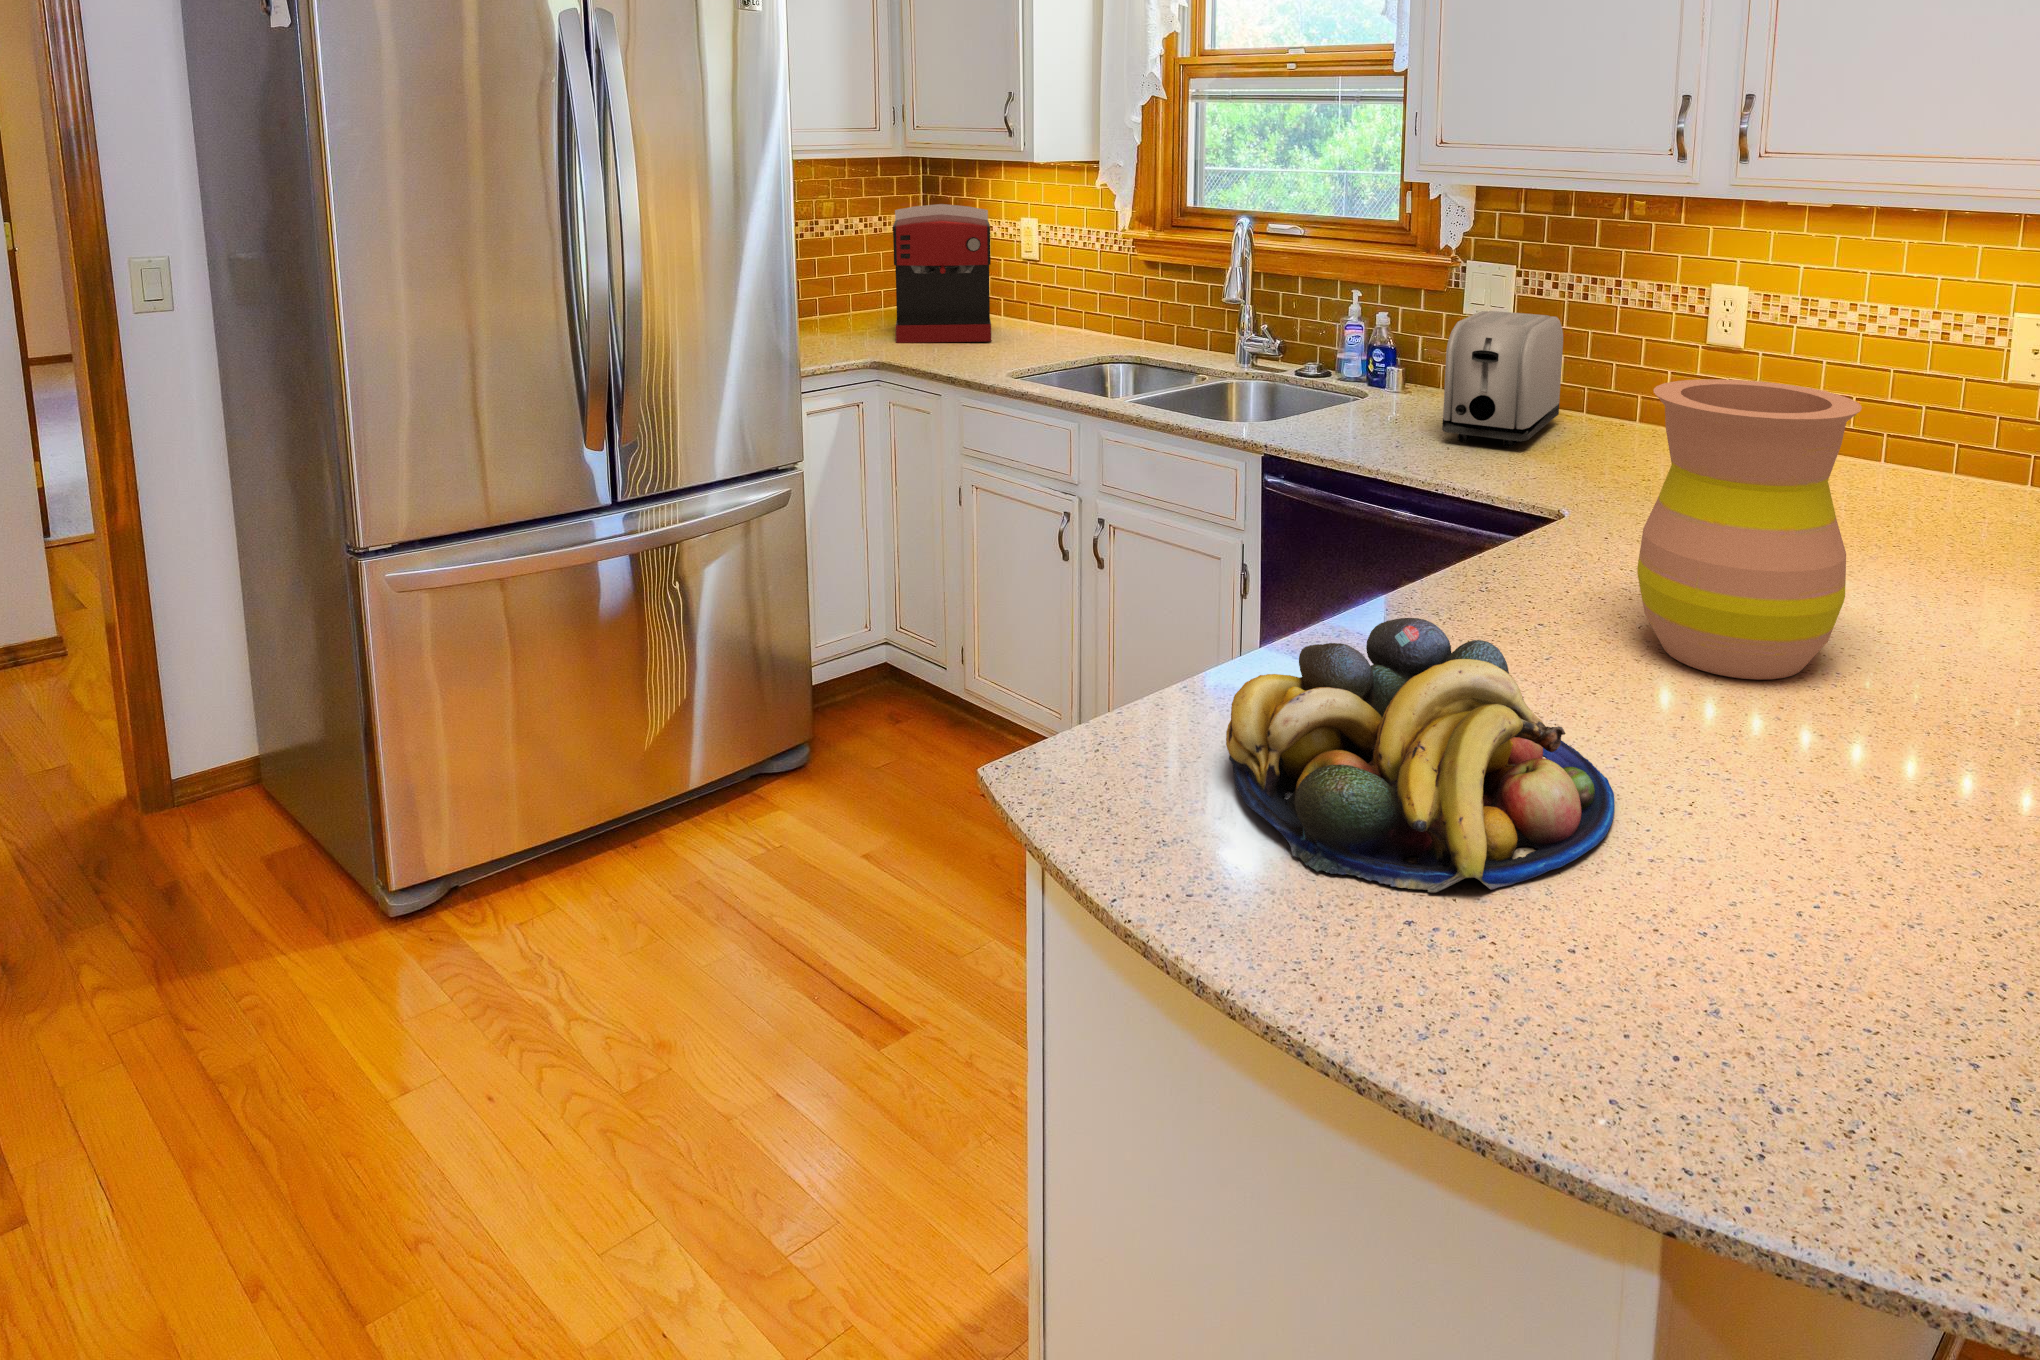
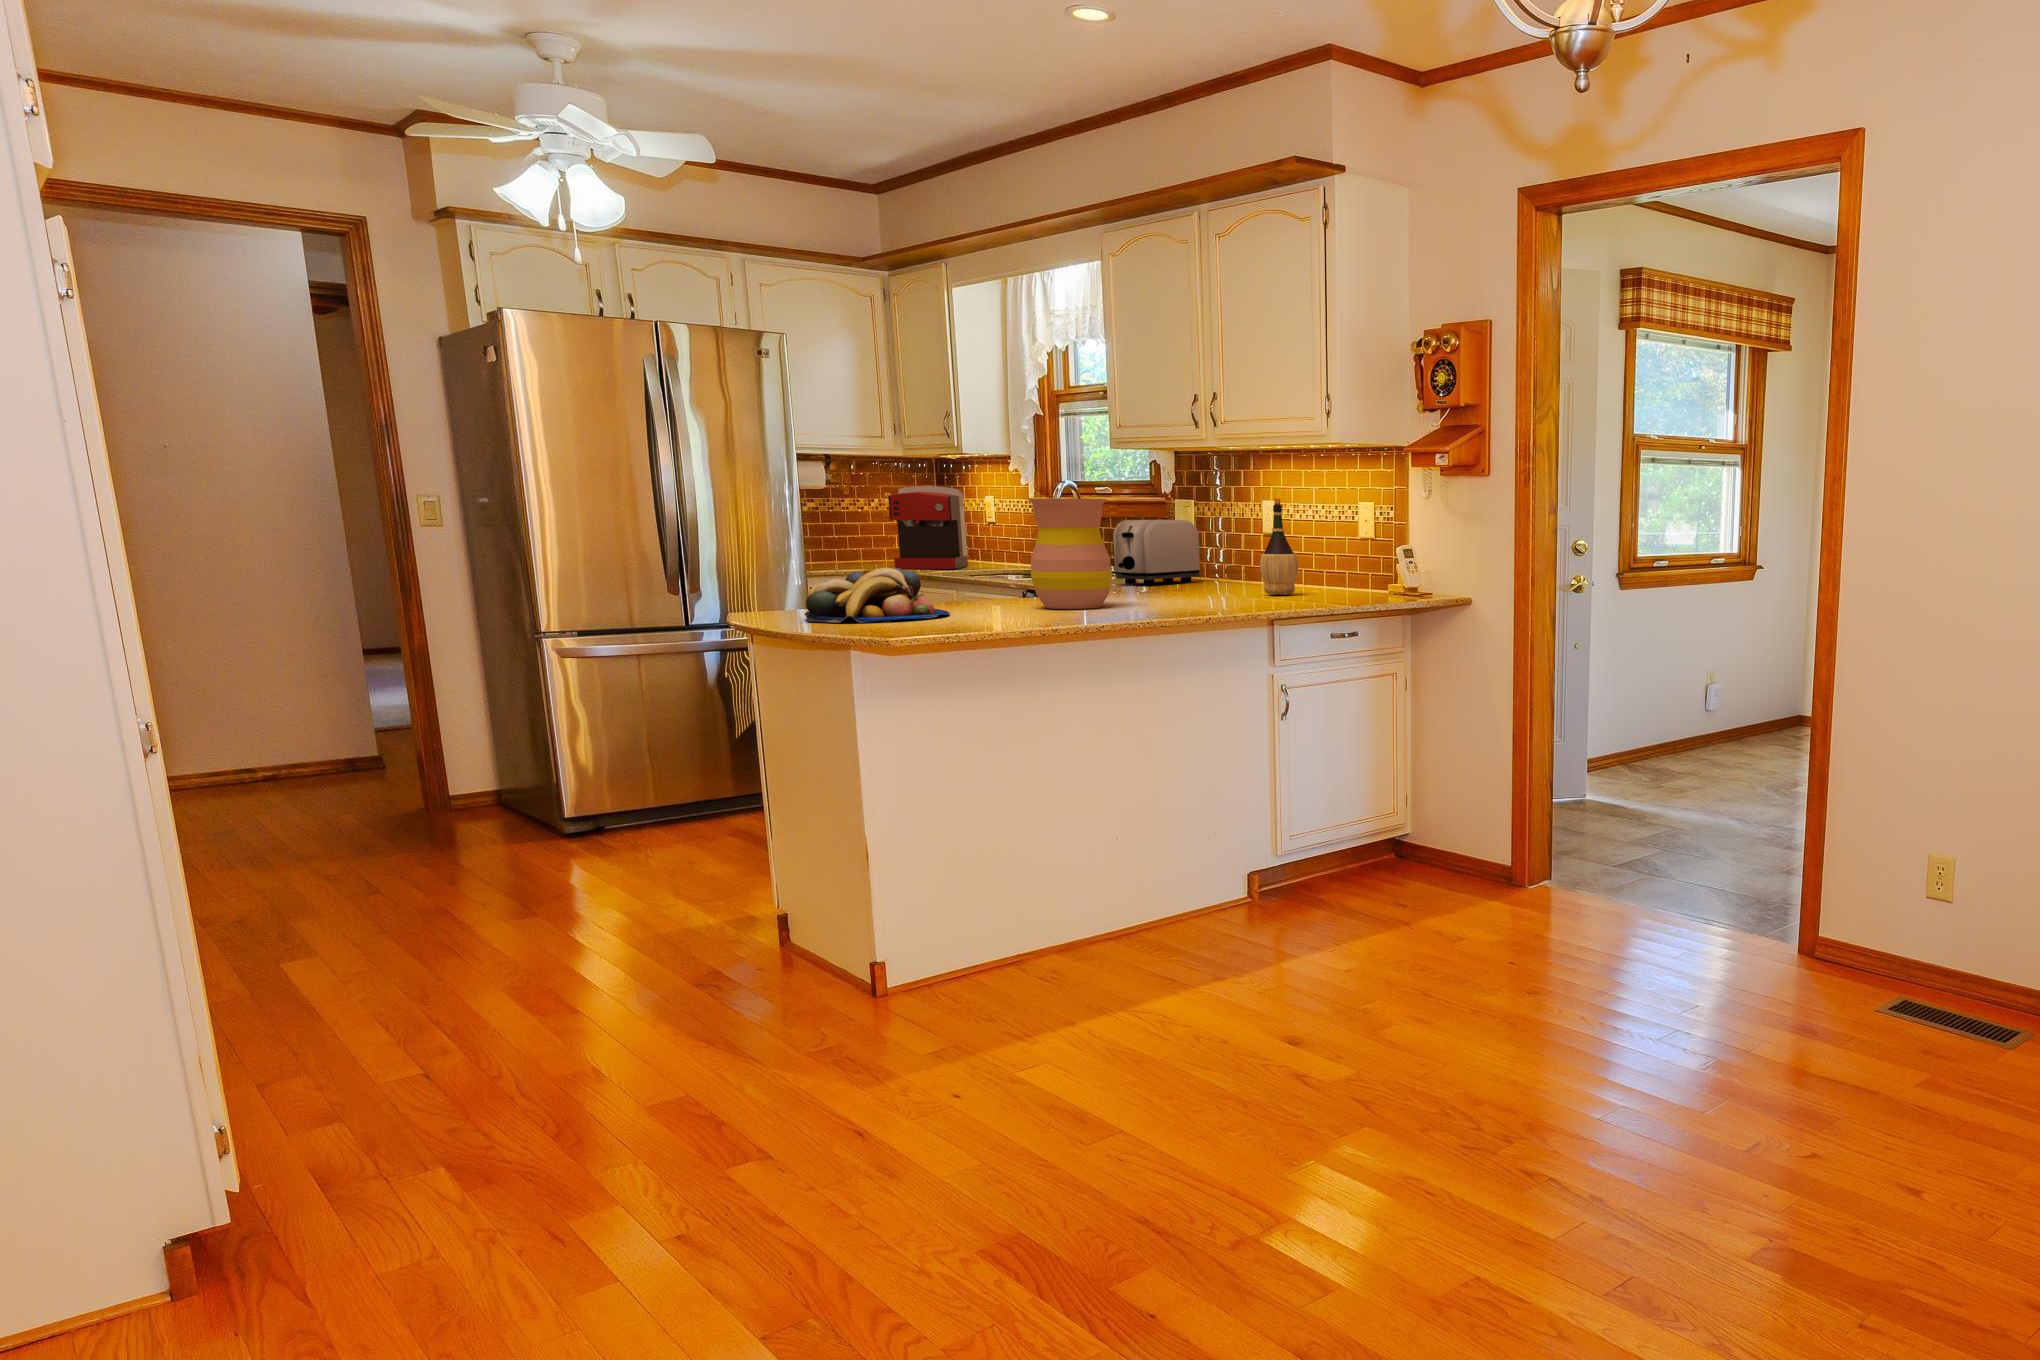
wine bottle: none [1906,330,2000,533] -> present [1260,498,1298,595]

